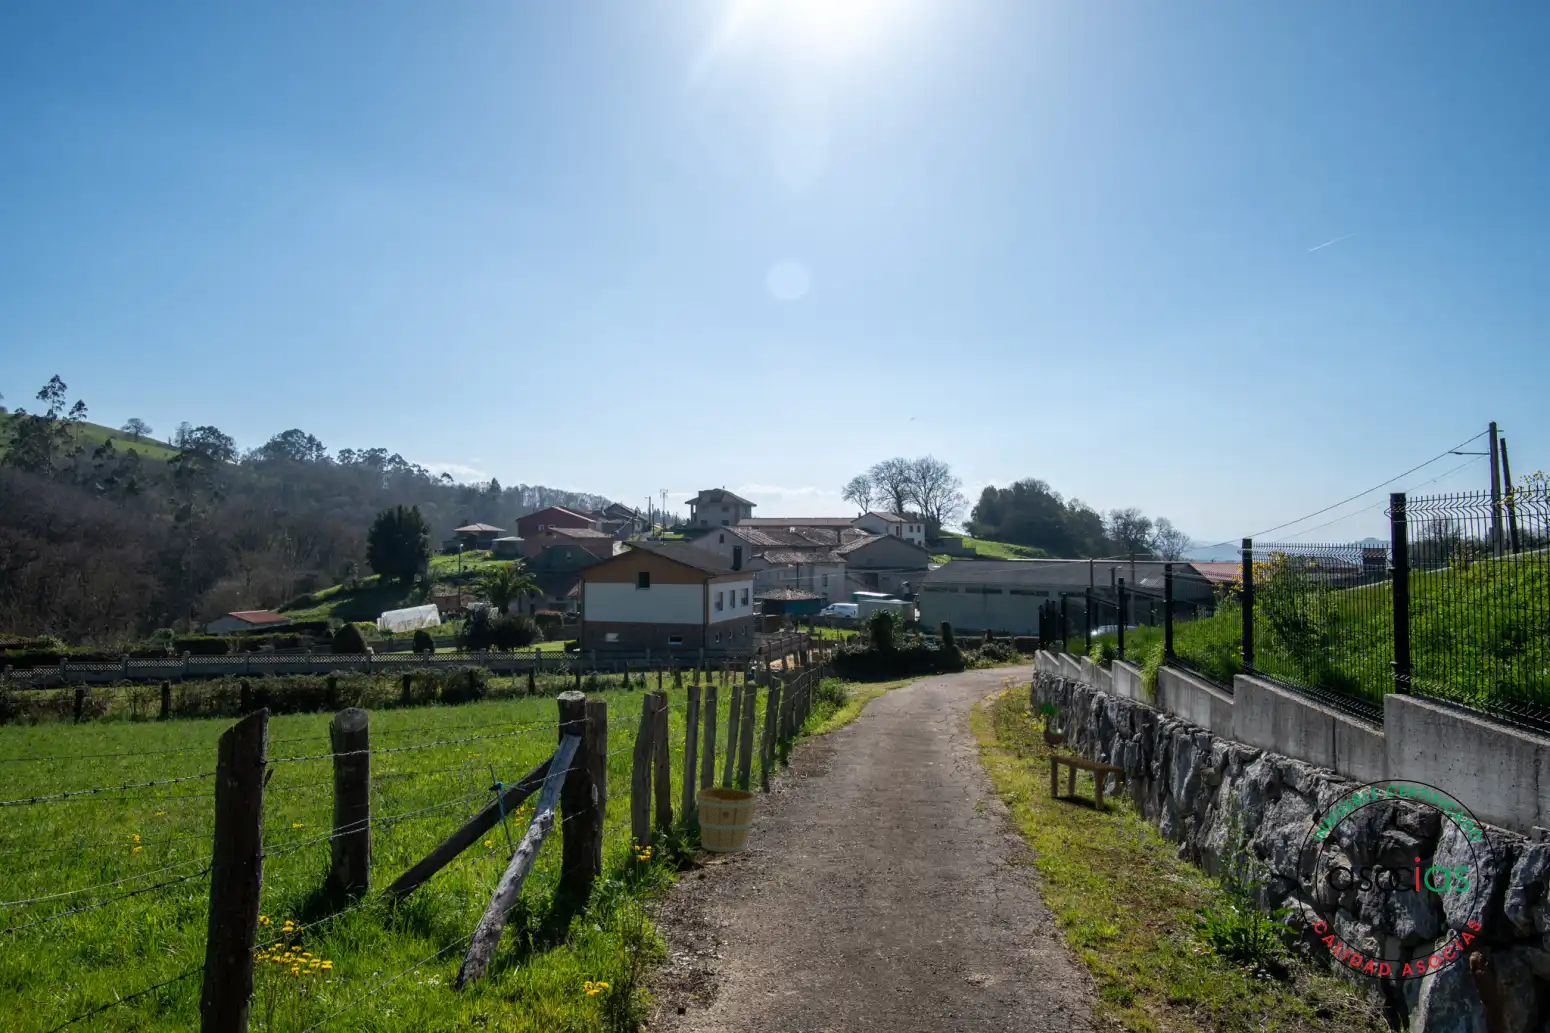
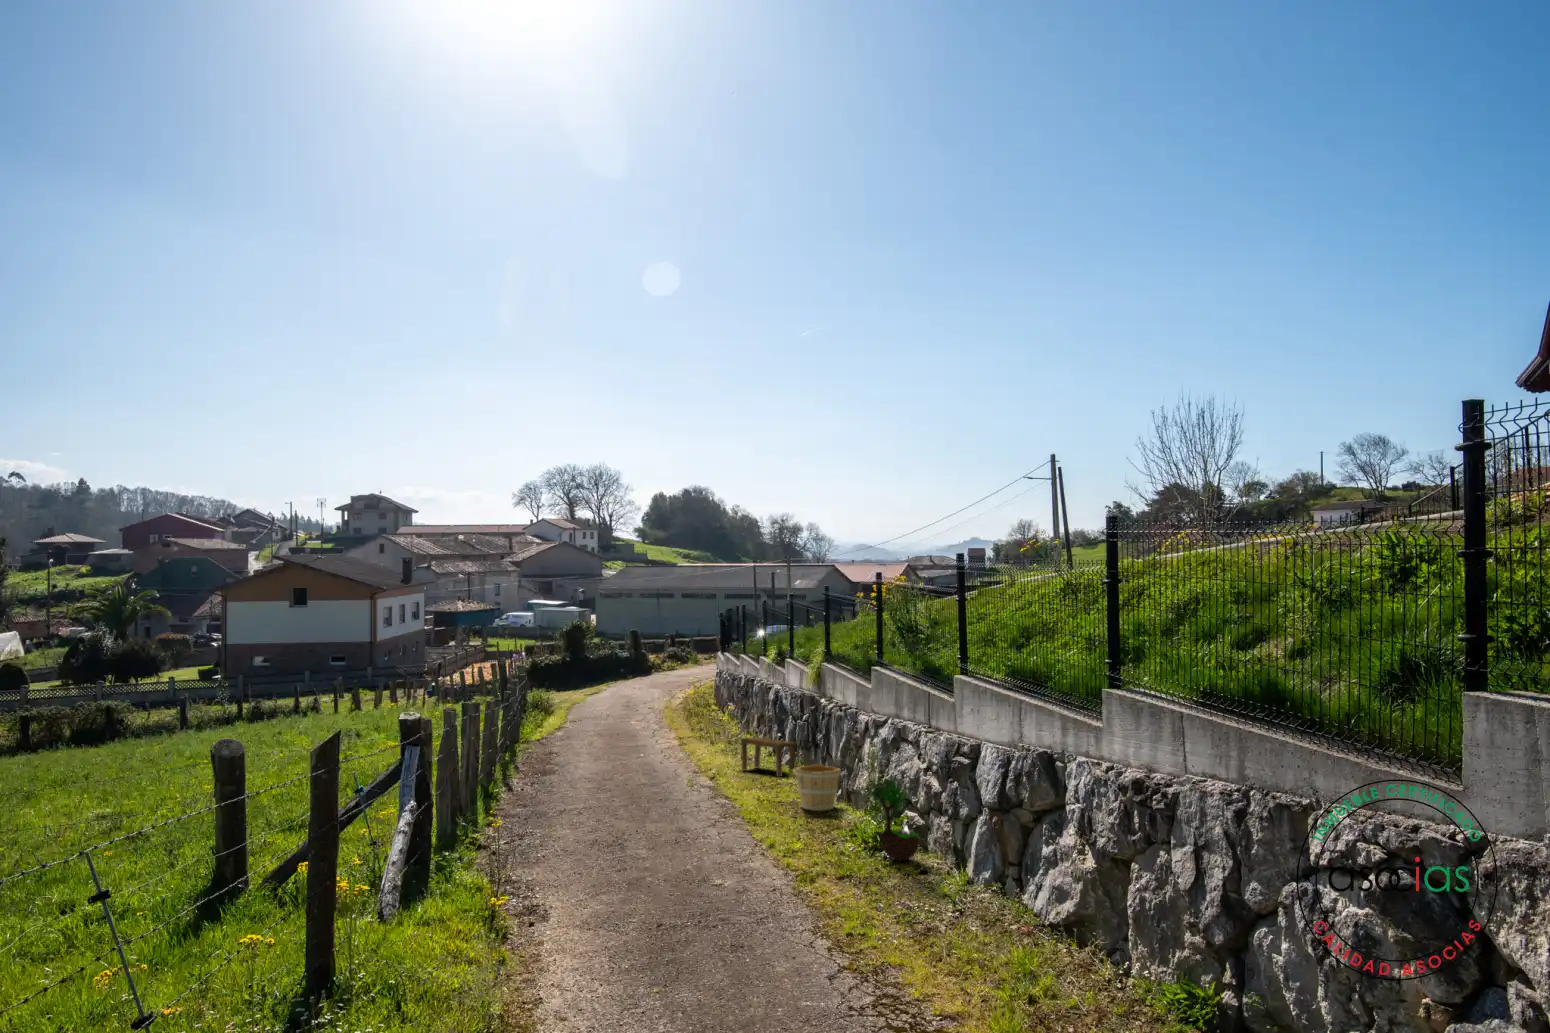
potted tree: present [1038,701,1066,747] -> present [865,777,919,861]
wooden bucket: present [696,787,758,853] -> present [795,764,841,811]

